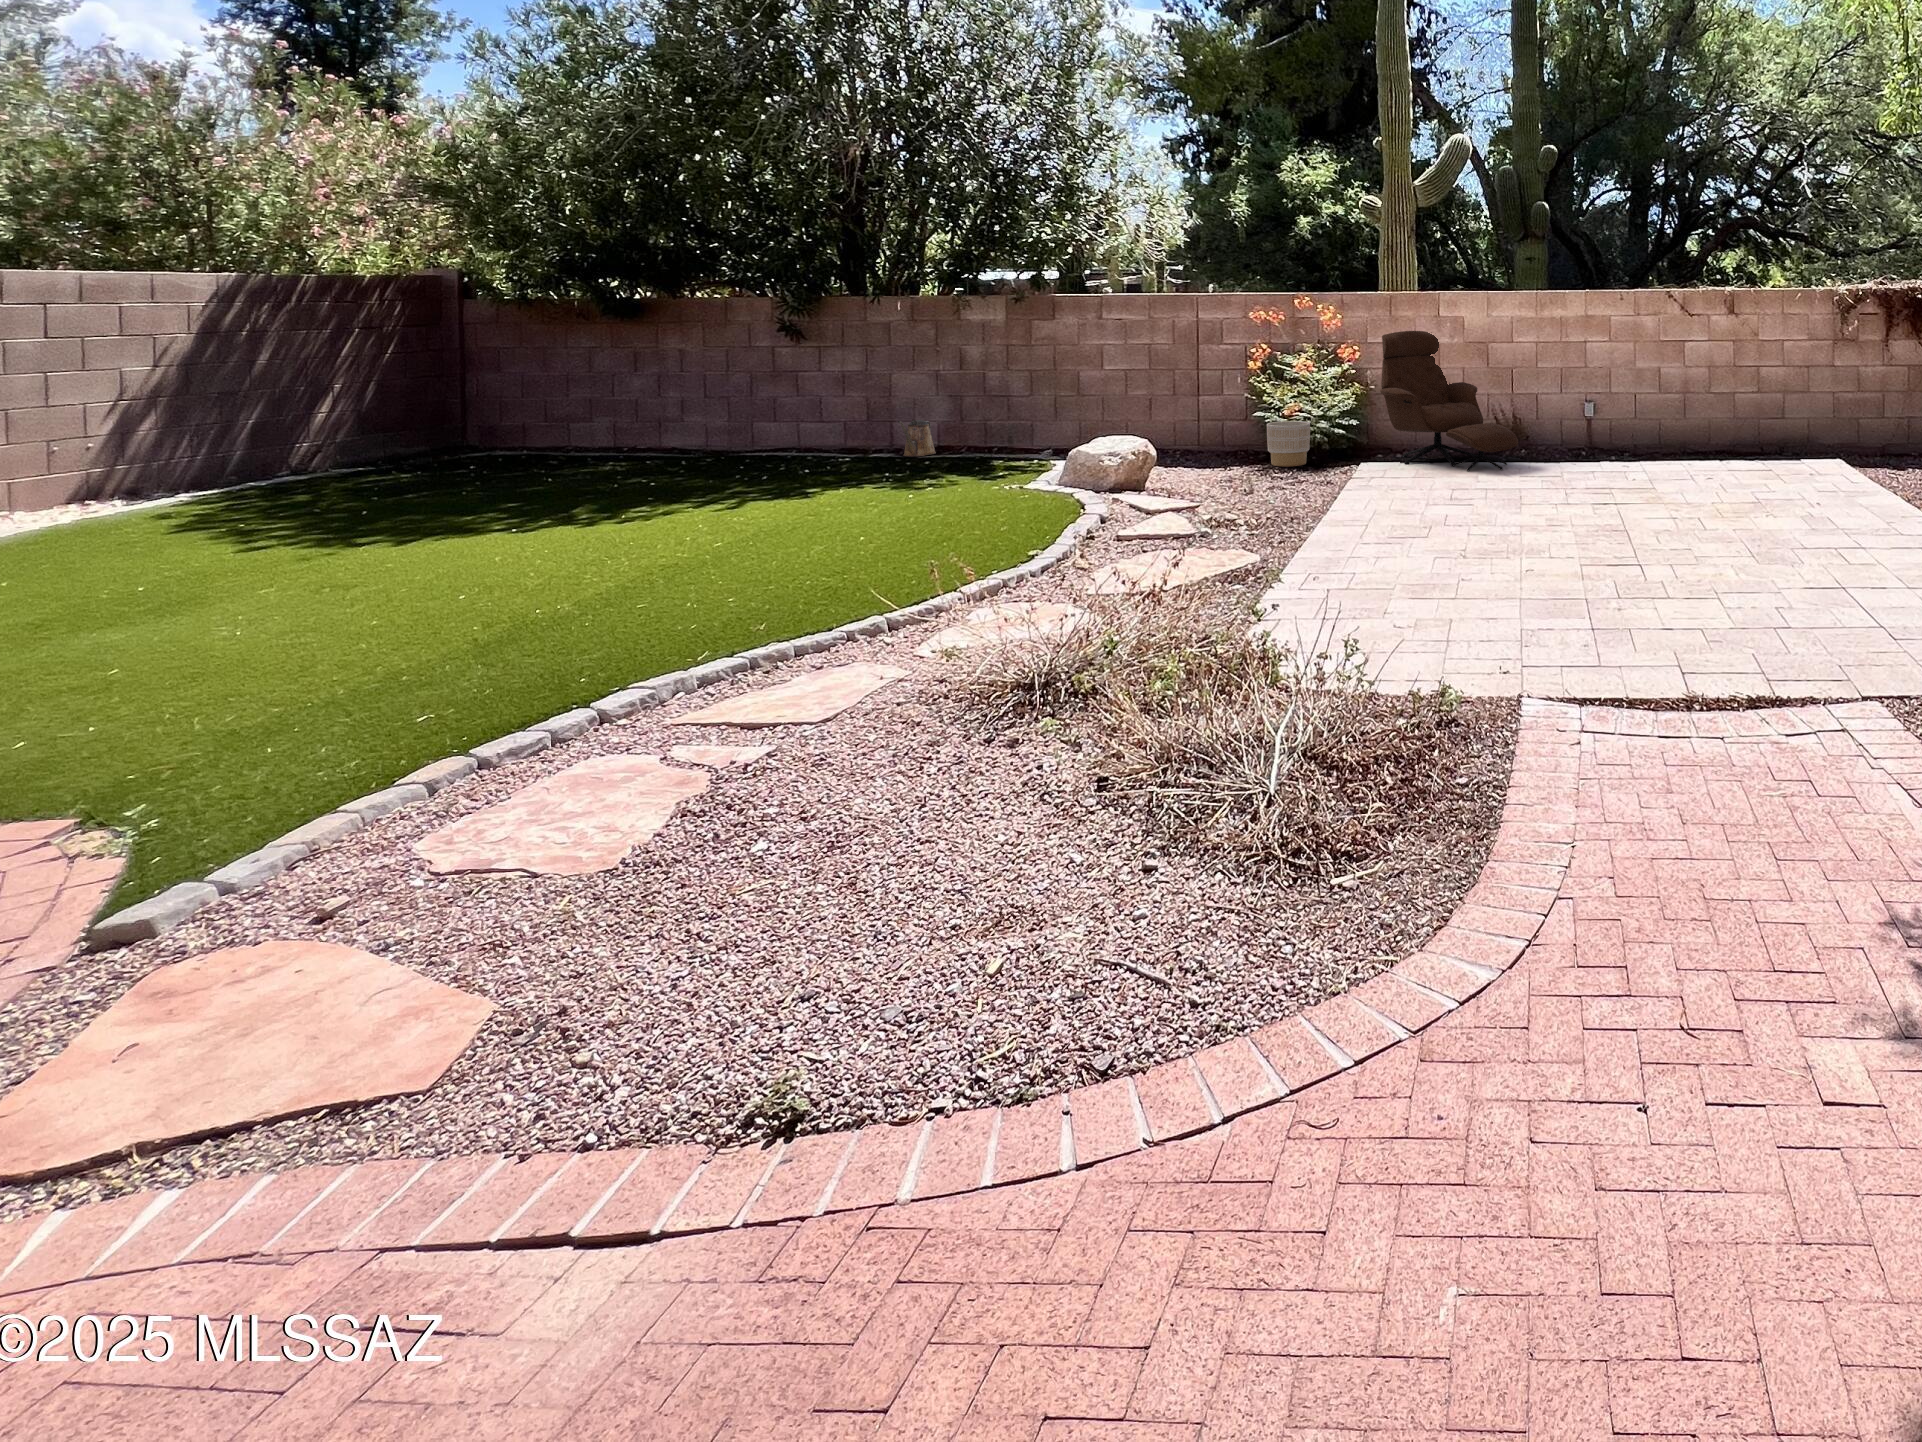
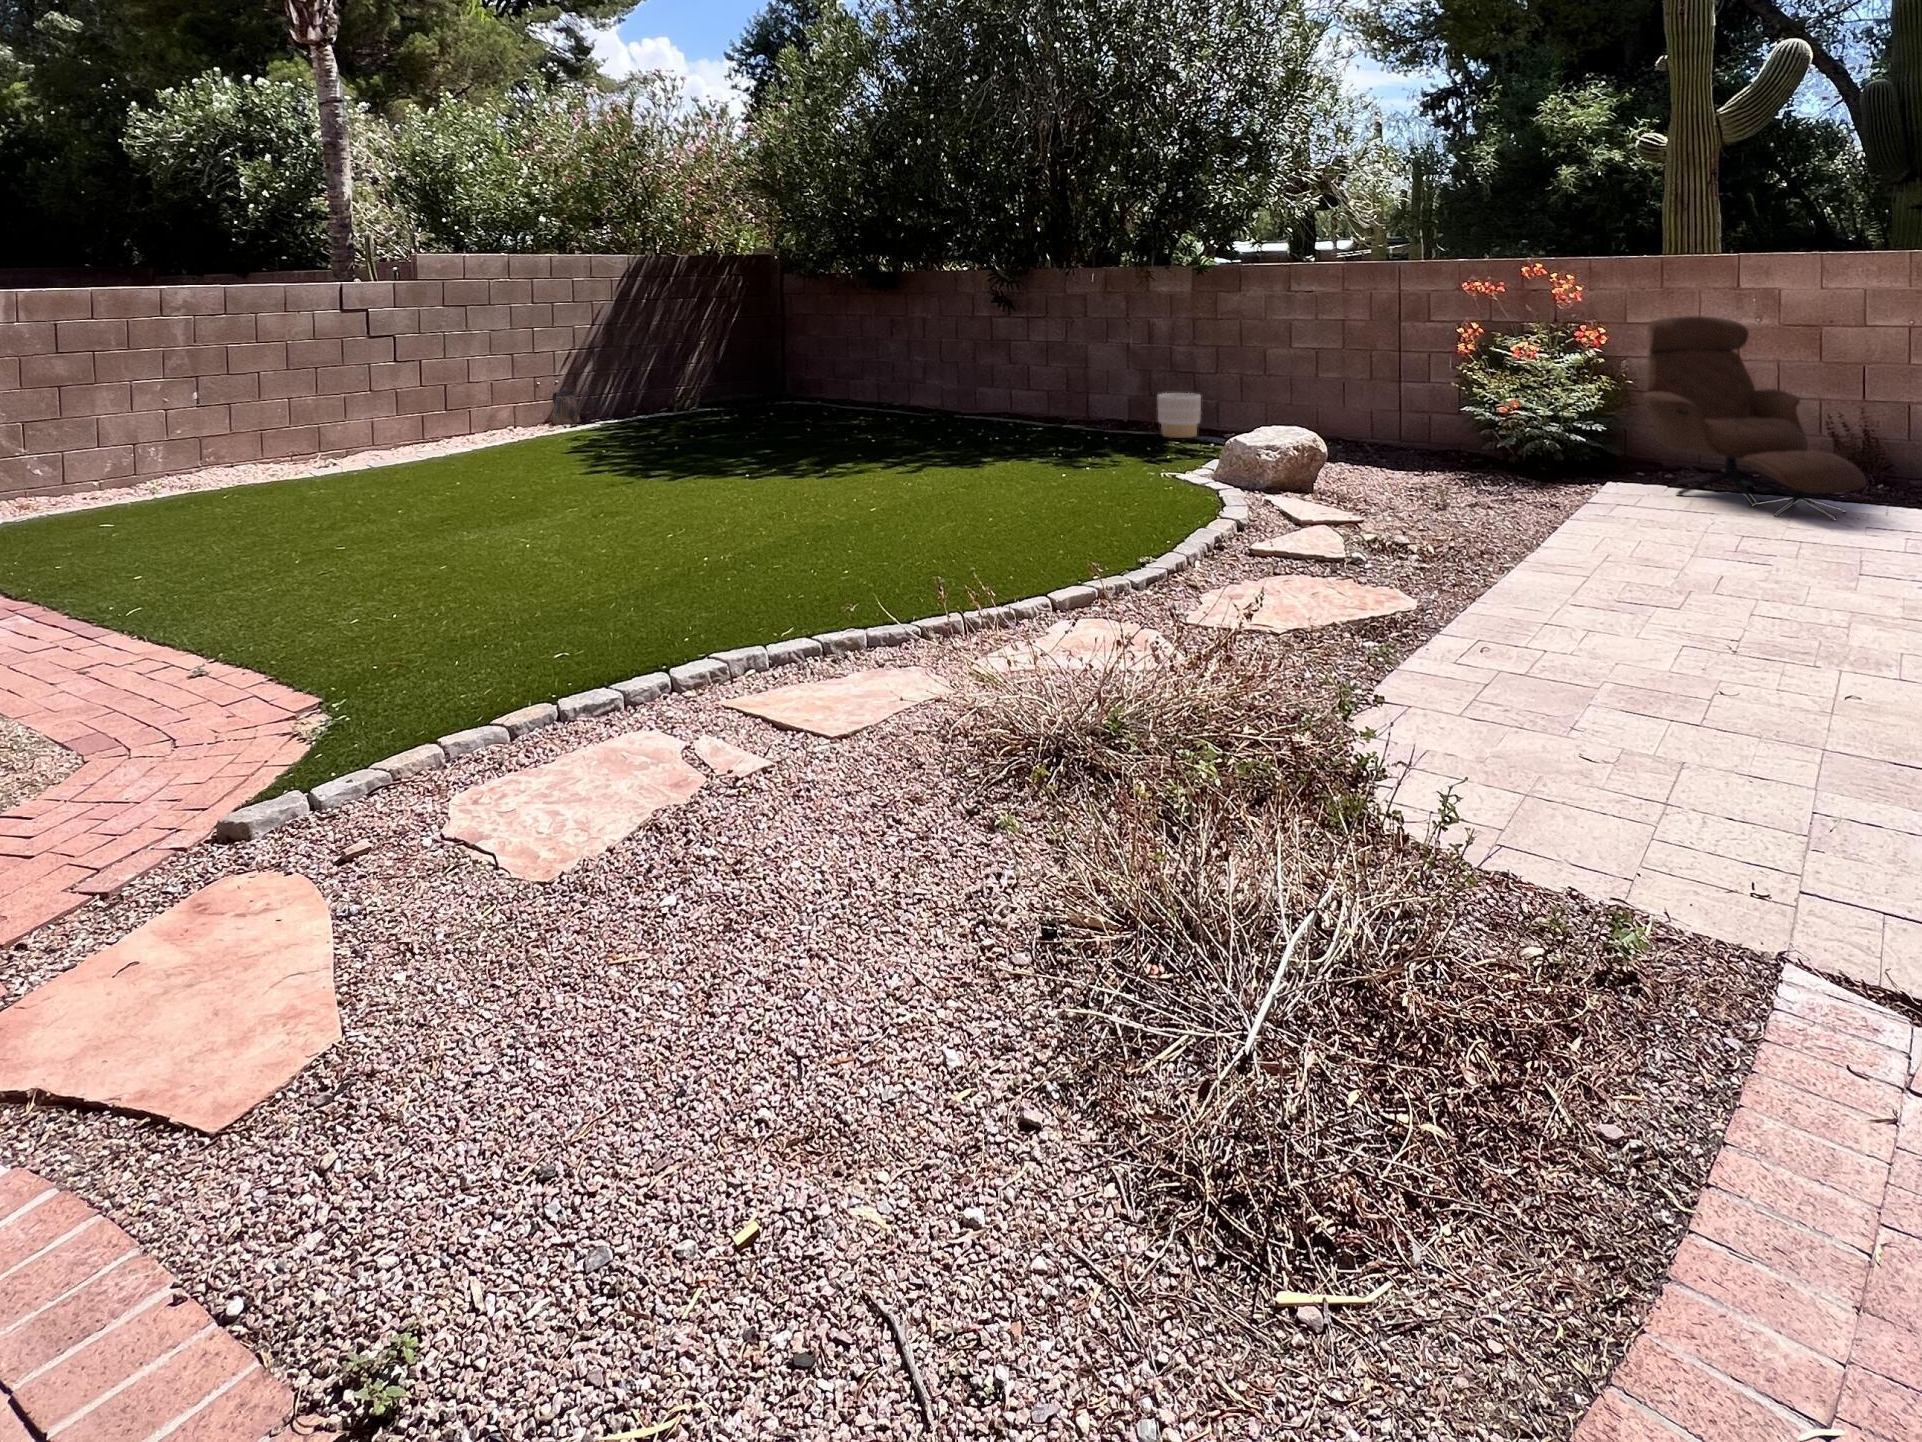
watering can: present [898,420,936,457] -> present [552,388,590,424]
planter: present [1267,421,1310,467] -> present [1157,393,1201,438]

